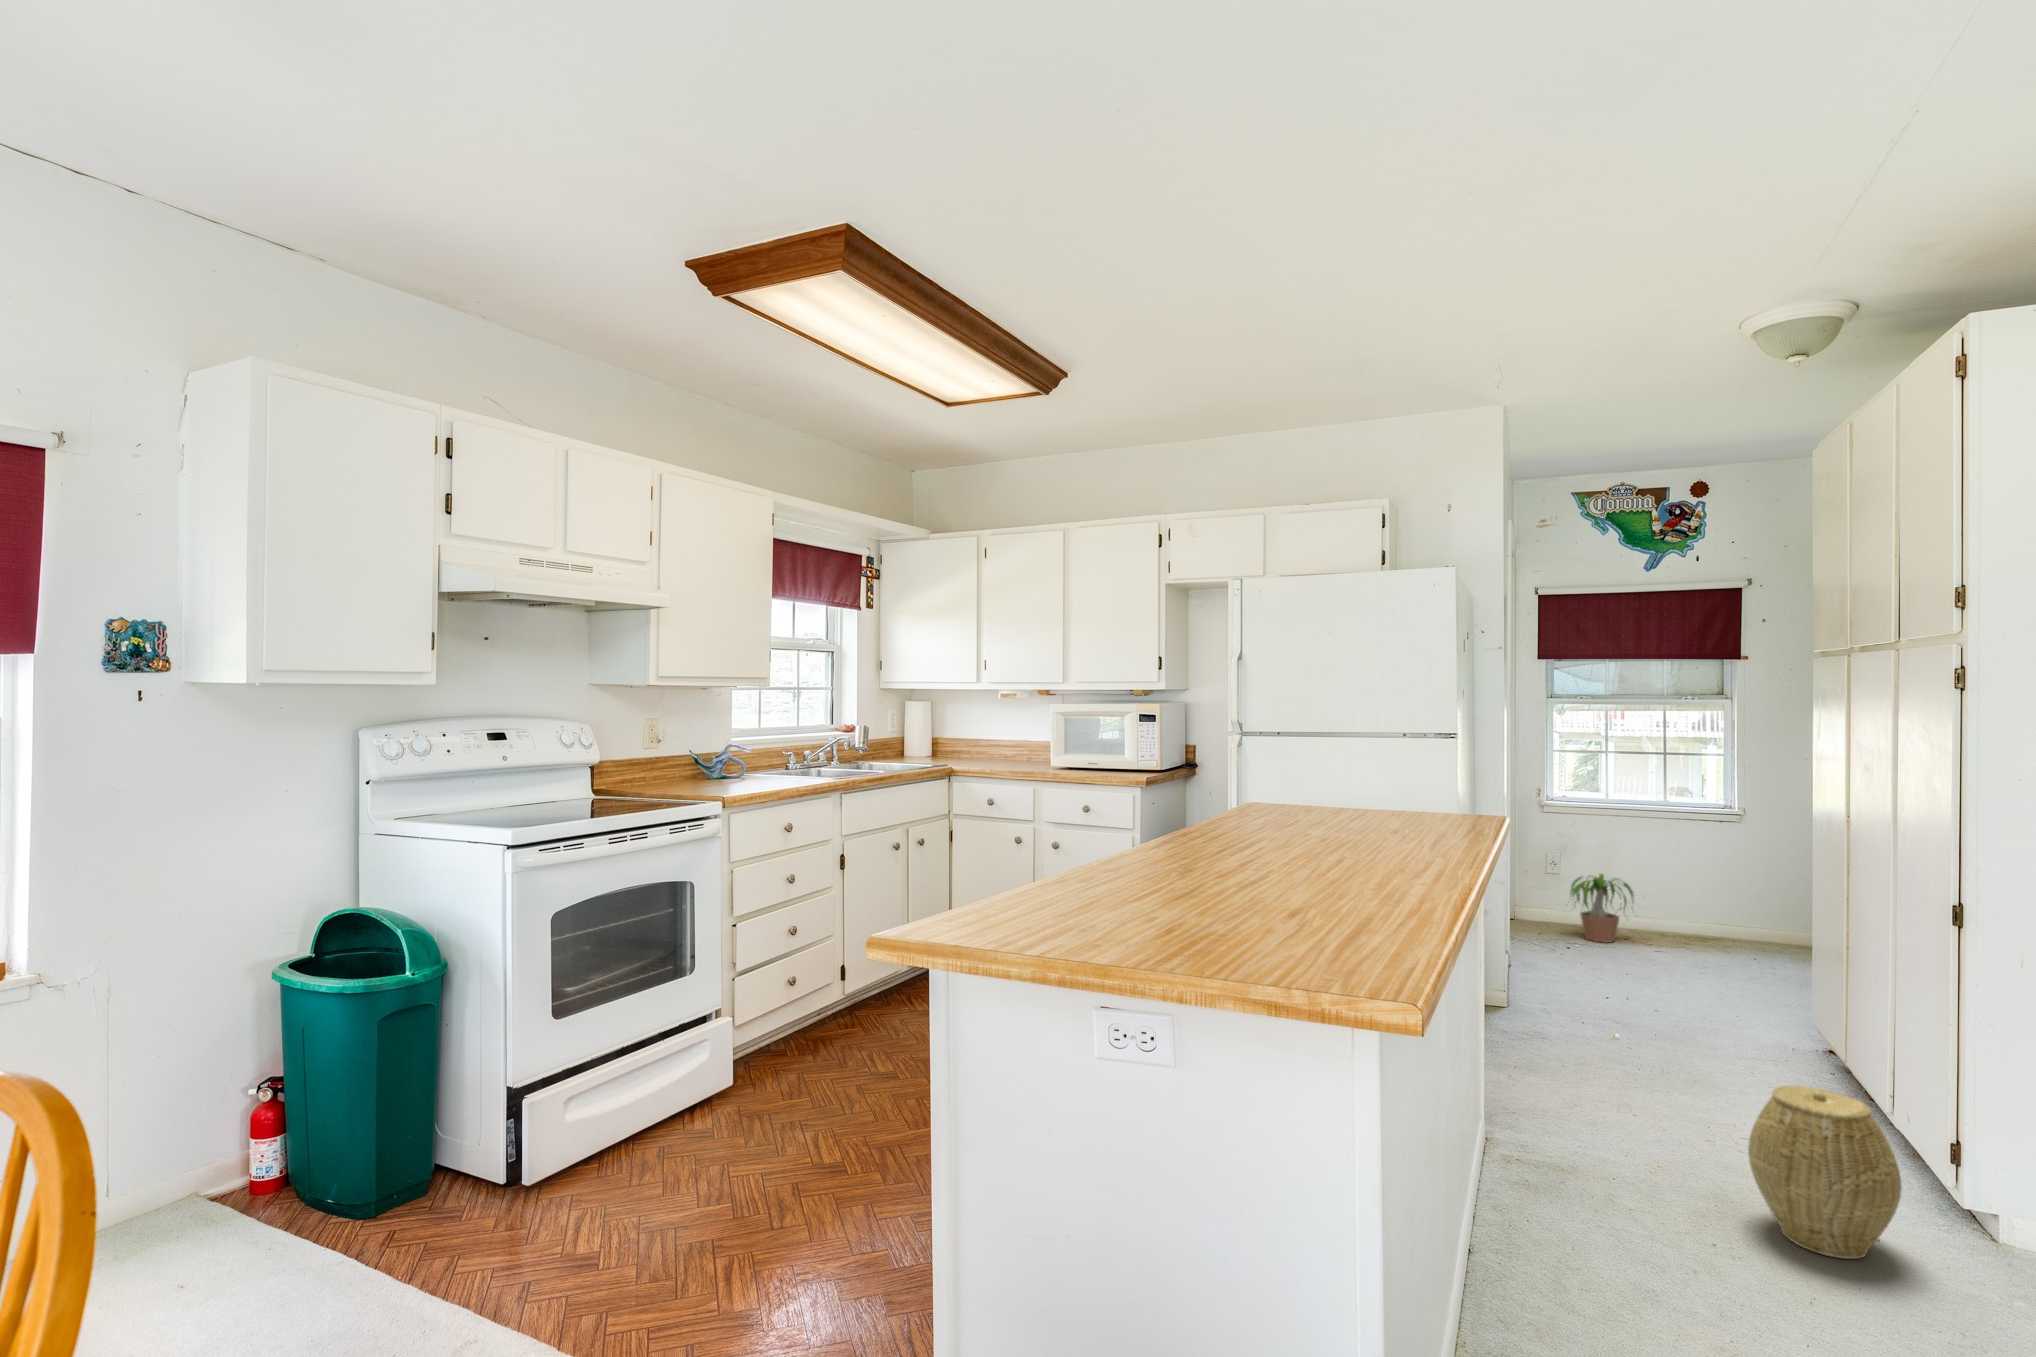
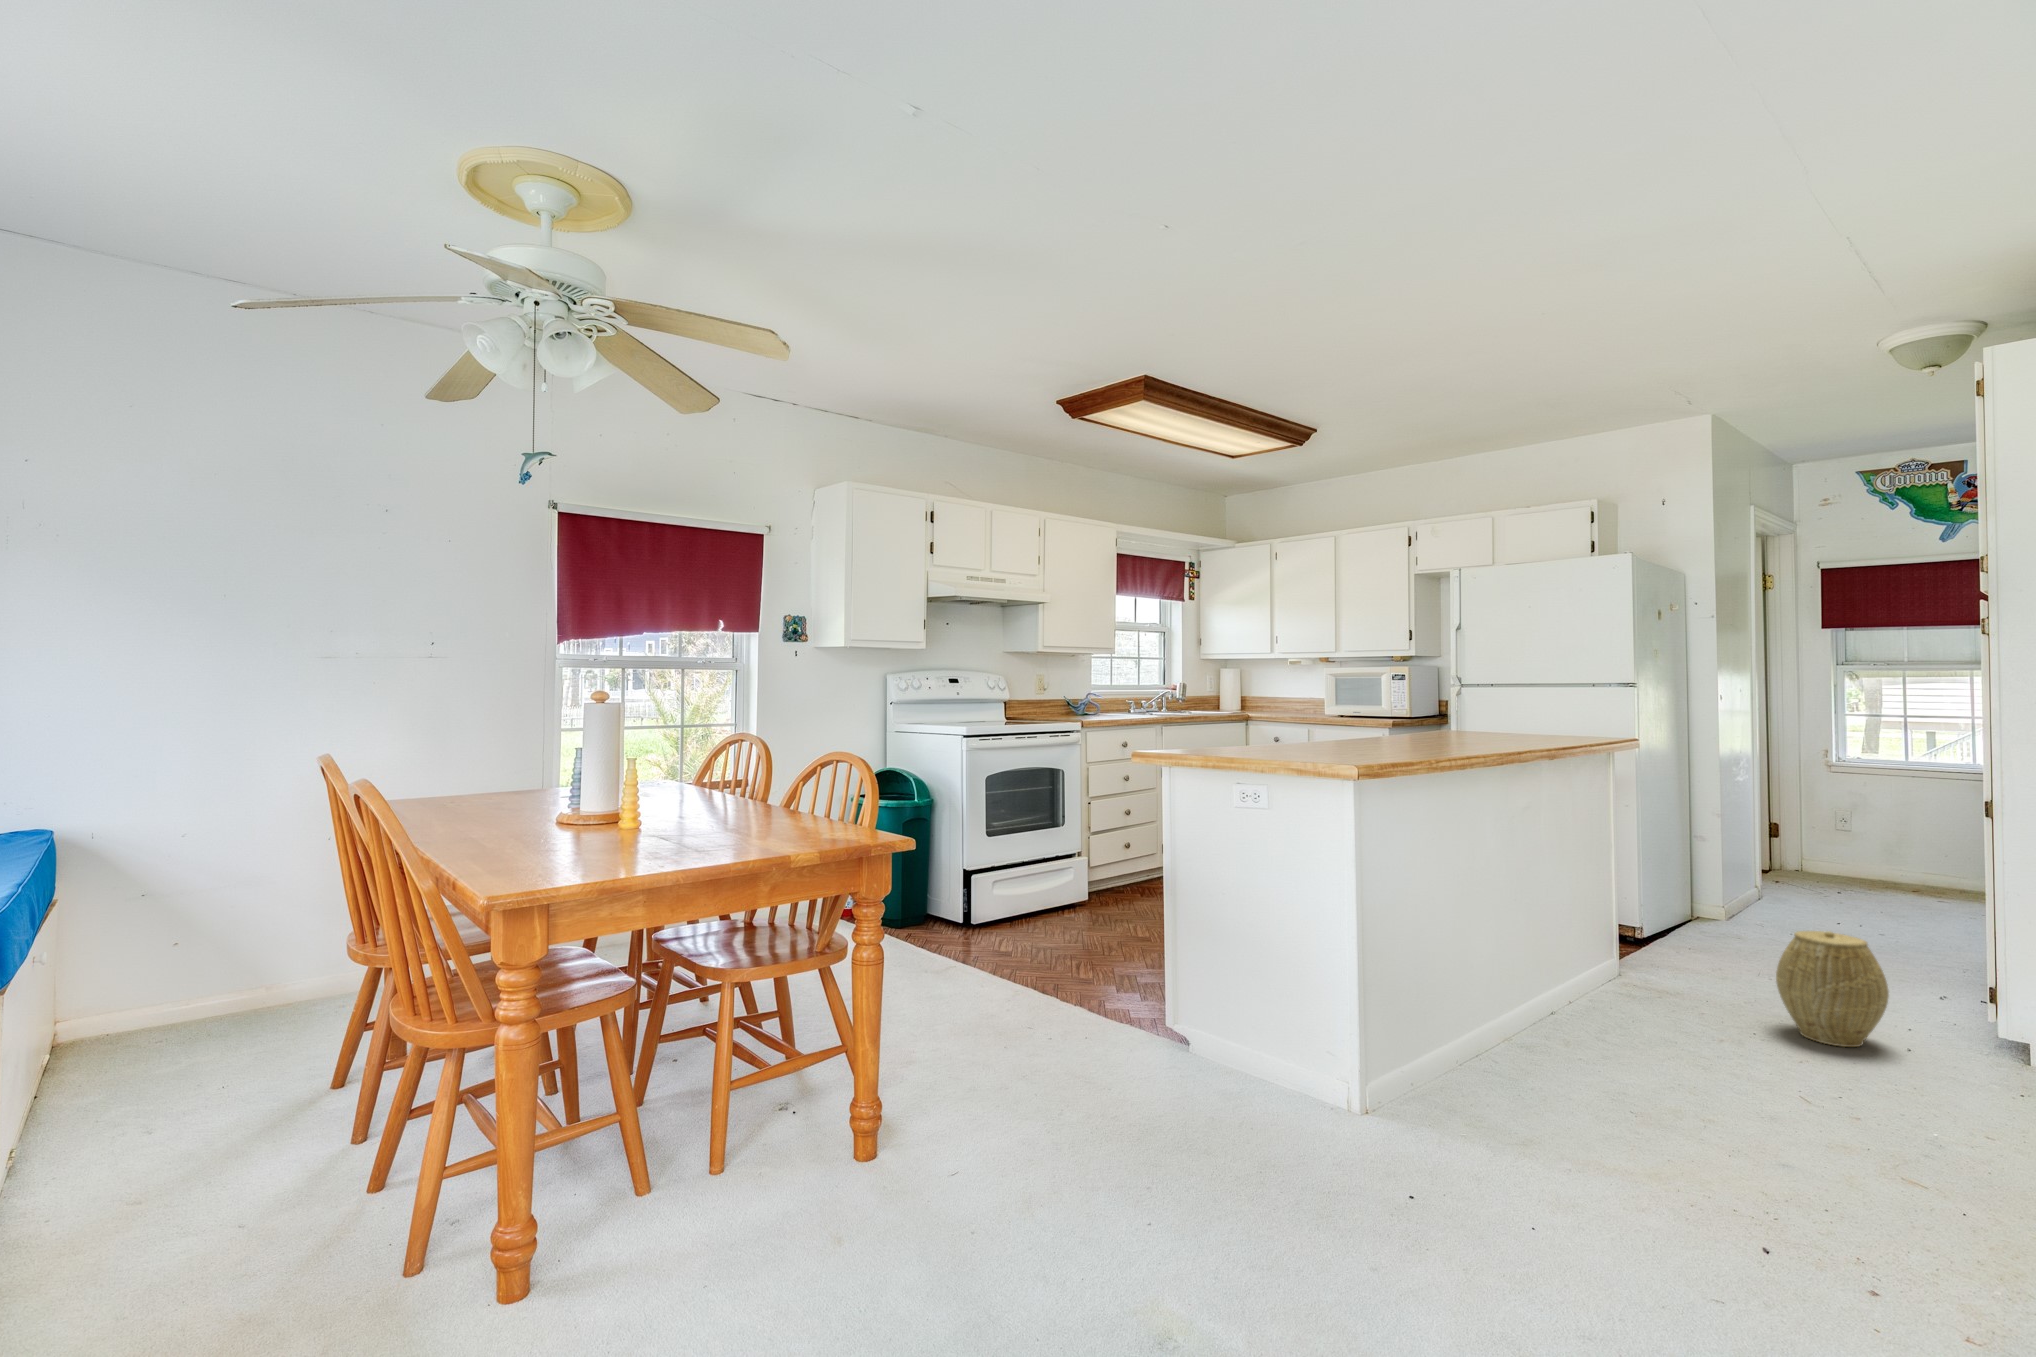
potted plant: present [1570,874,1633,943] -> none [1831,829,1928,892]

